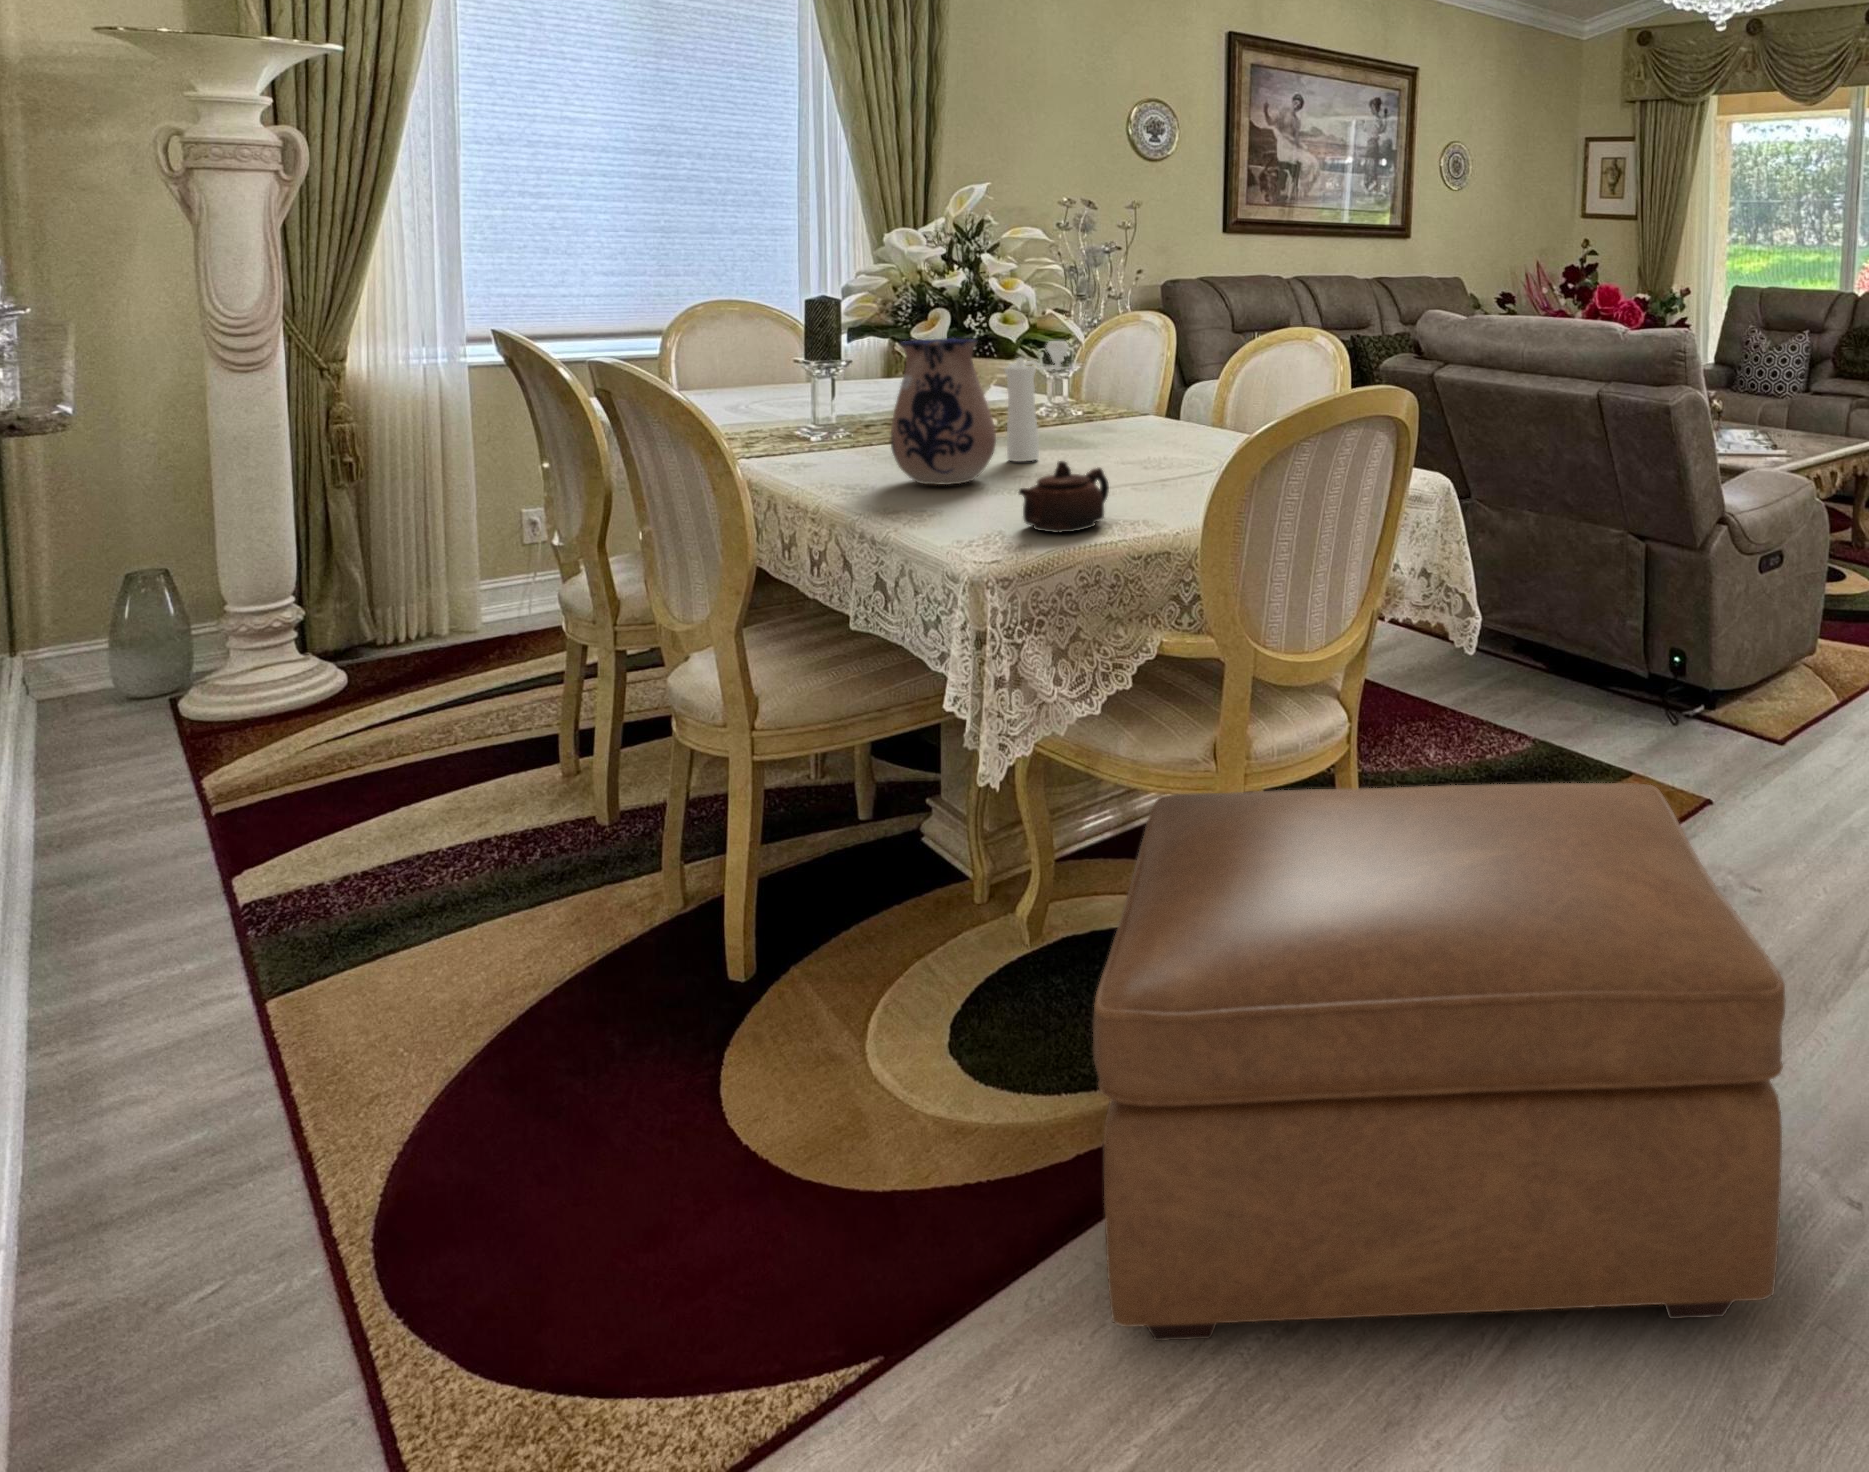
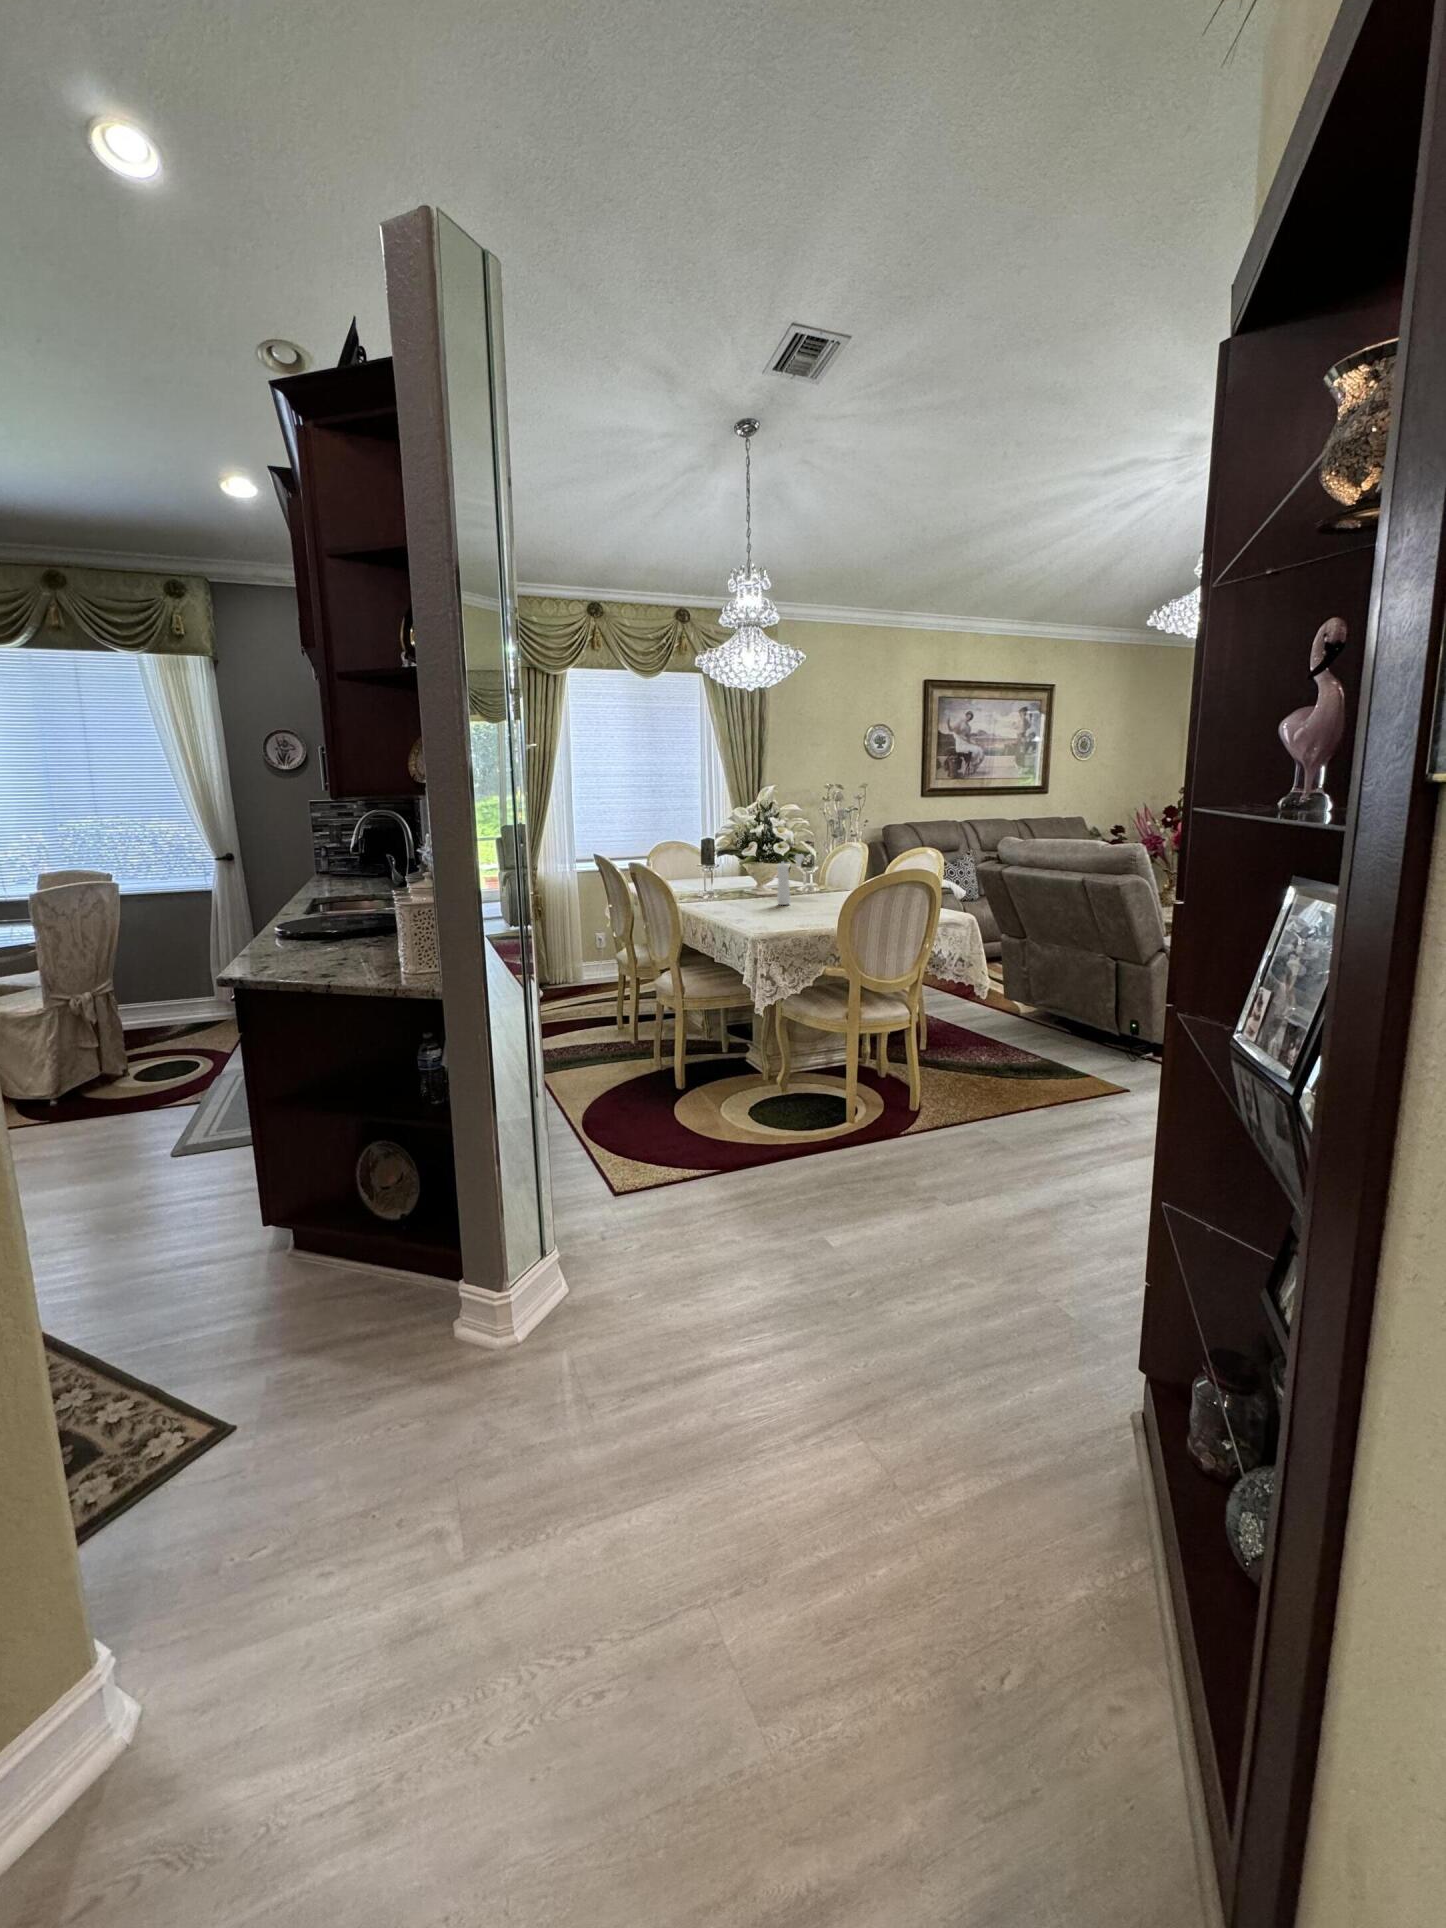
ceramic pitcher: present [891,338,996,485] -> none [731,853,771,911]
teapot: present [1019,461,1109,533] -> none [773,899,809,926]
ottoman: present [1093,783,1786,1341] -> none [783,1026,1031,1209]

